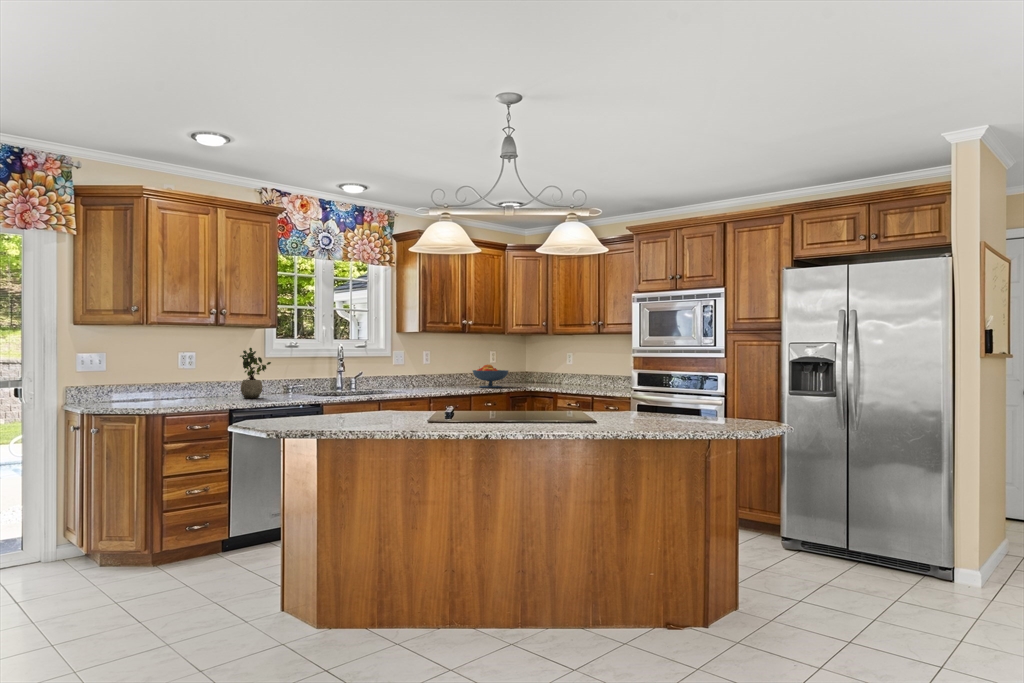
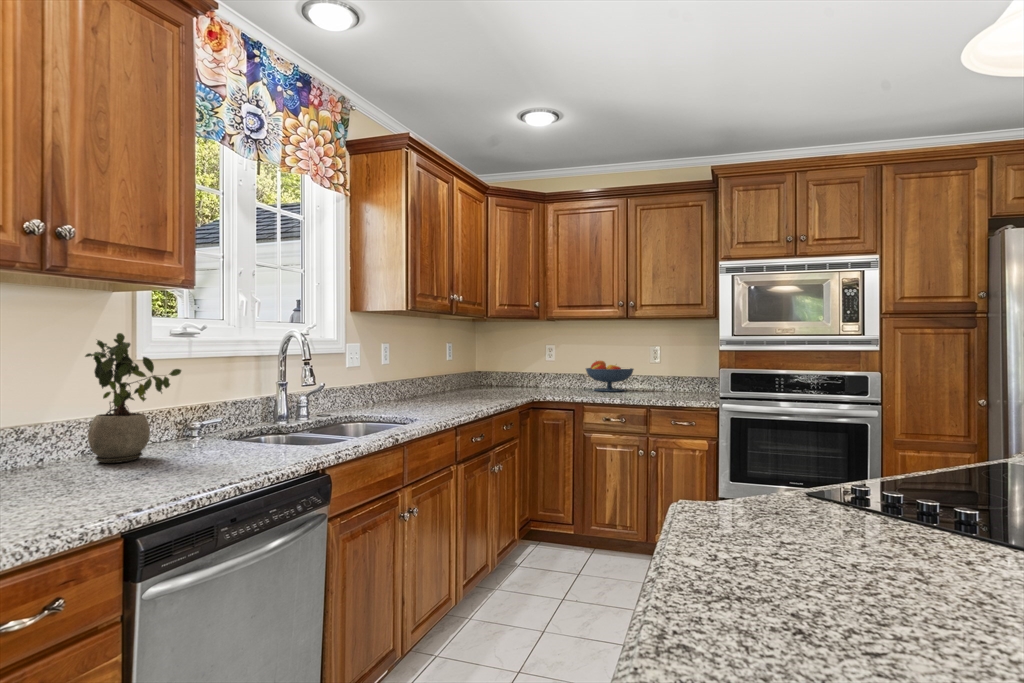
fruit bowl: present [473,365,508,388] -> present [586,361,634,392]

